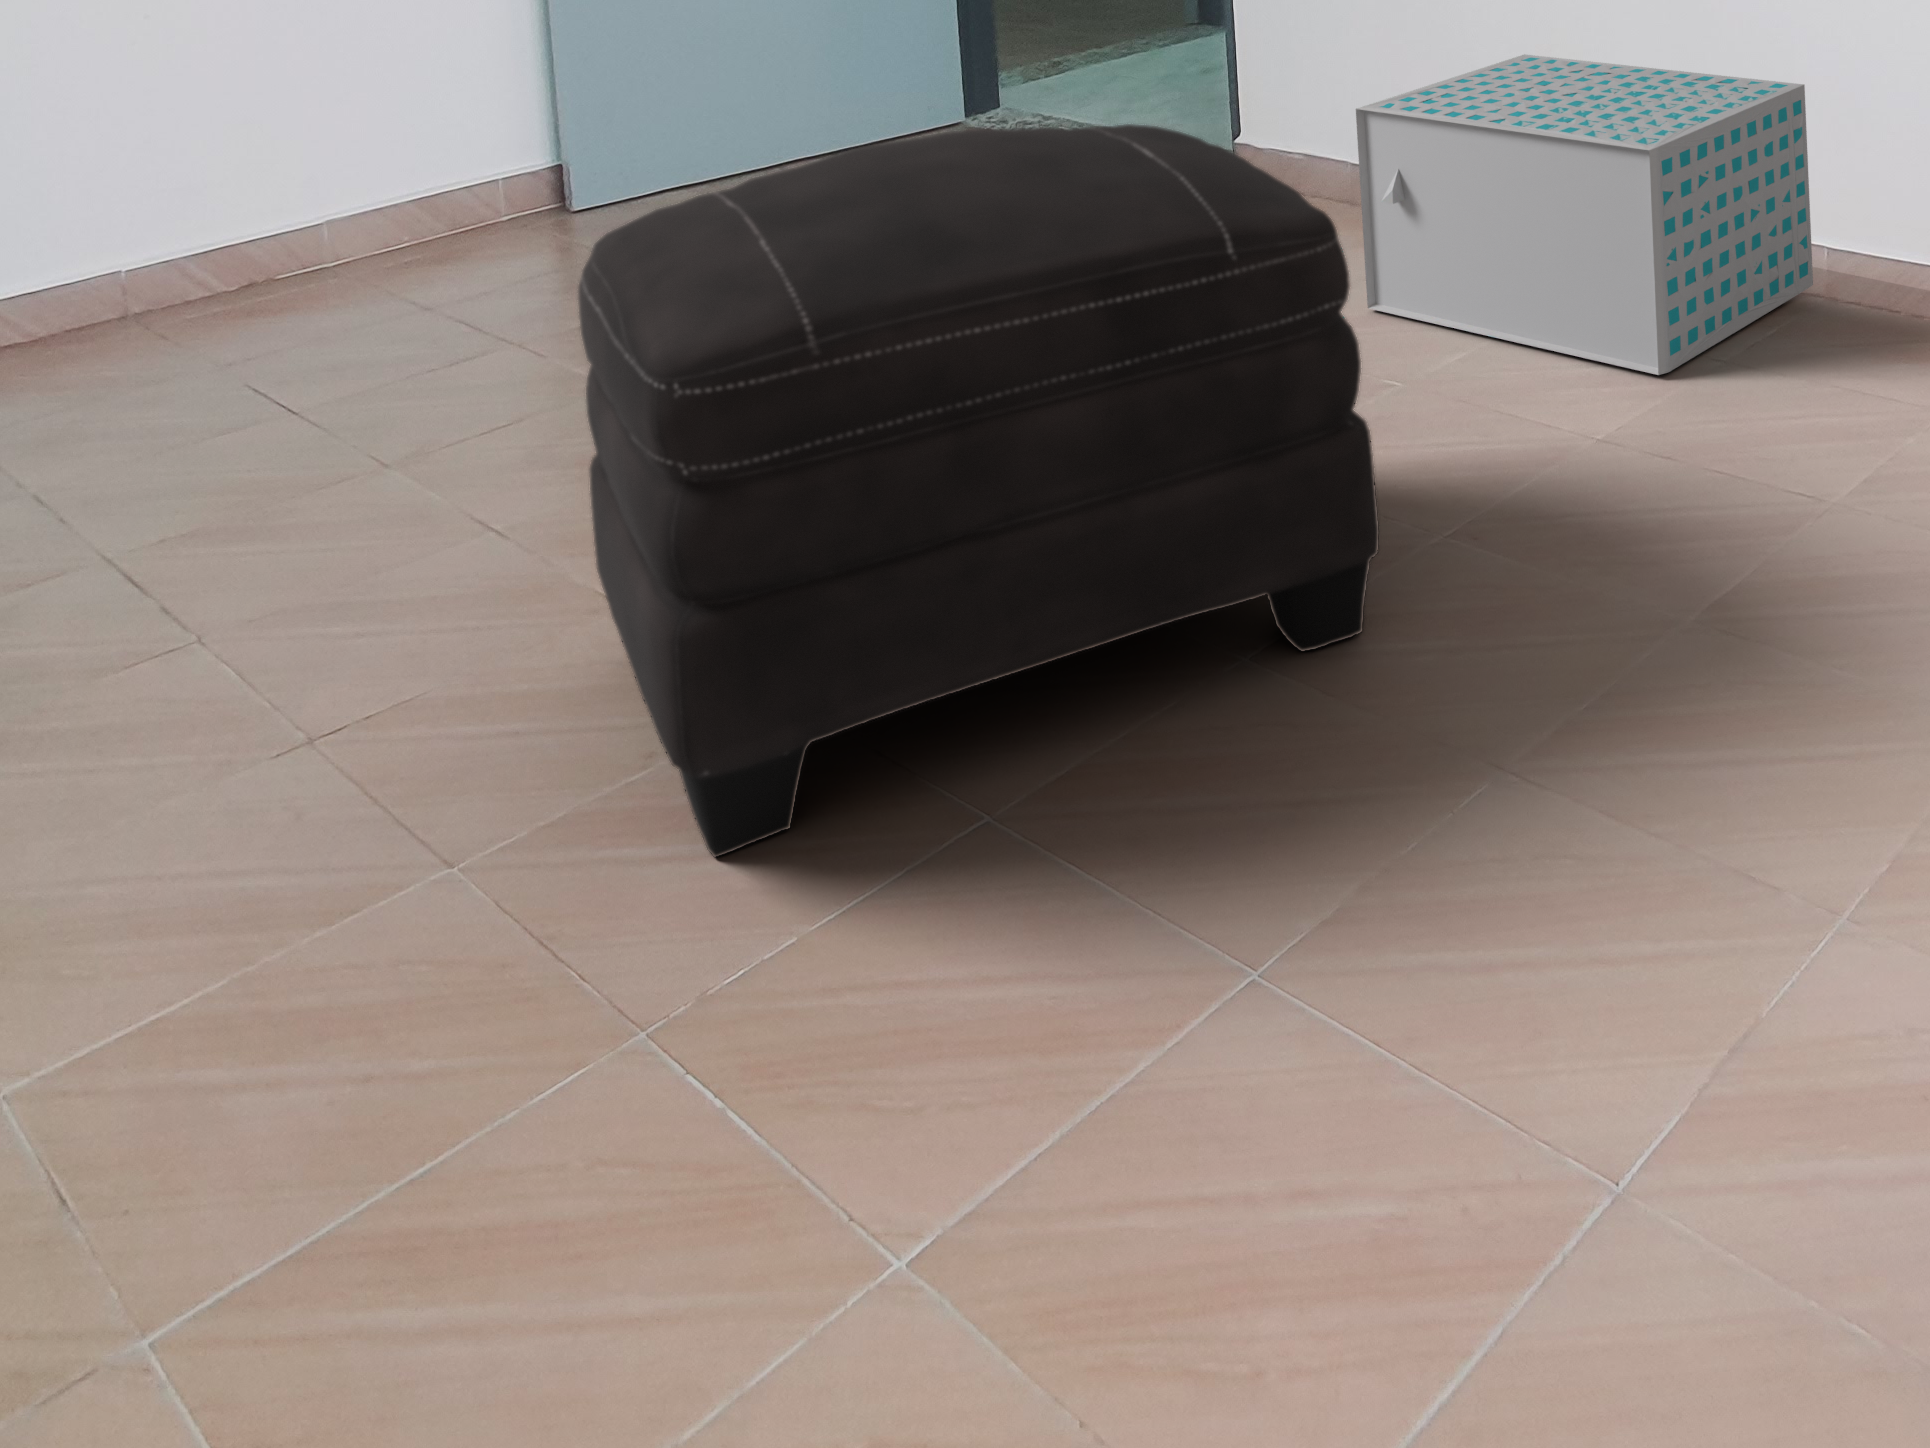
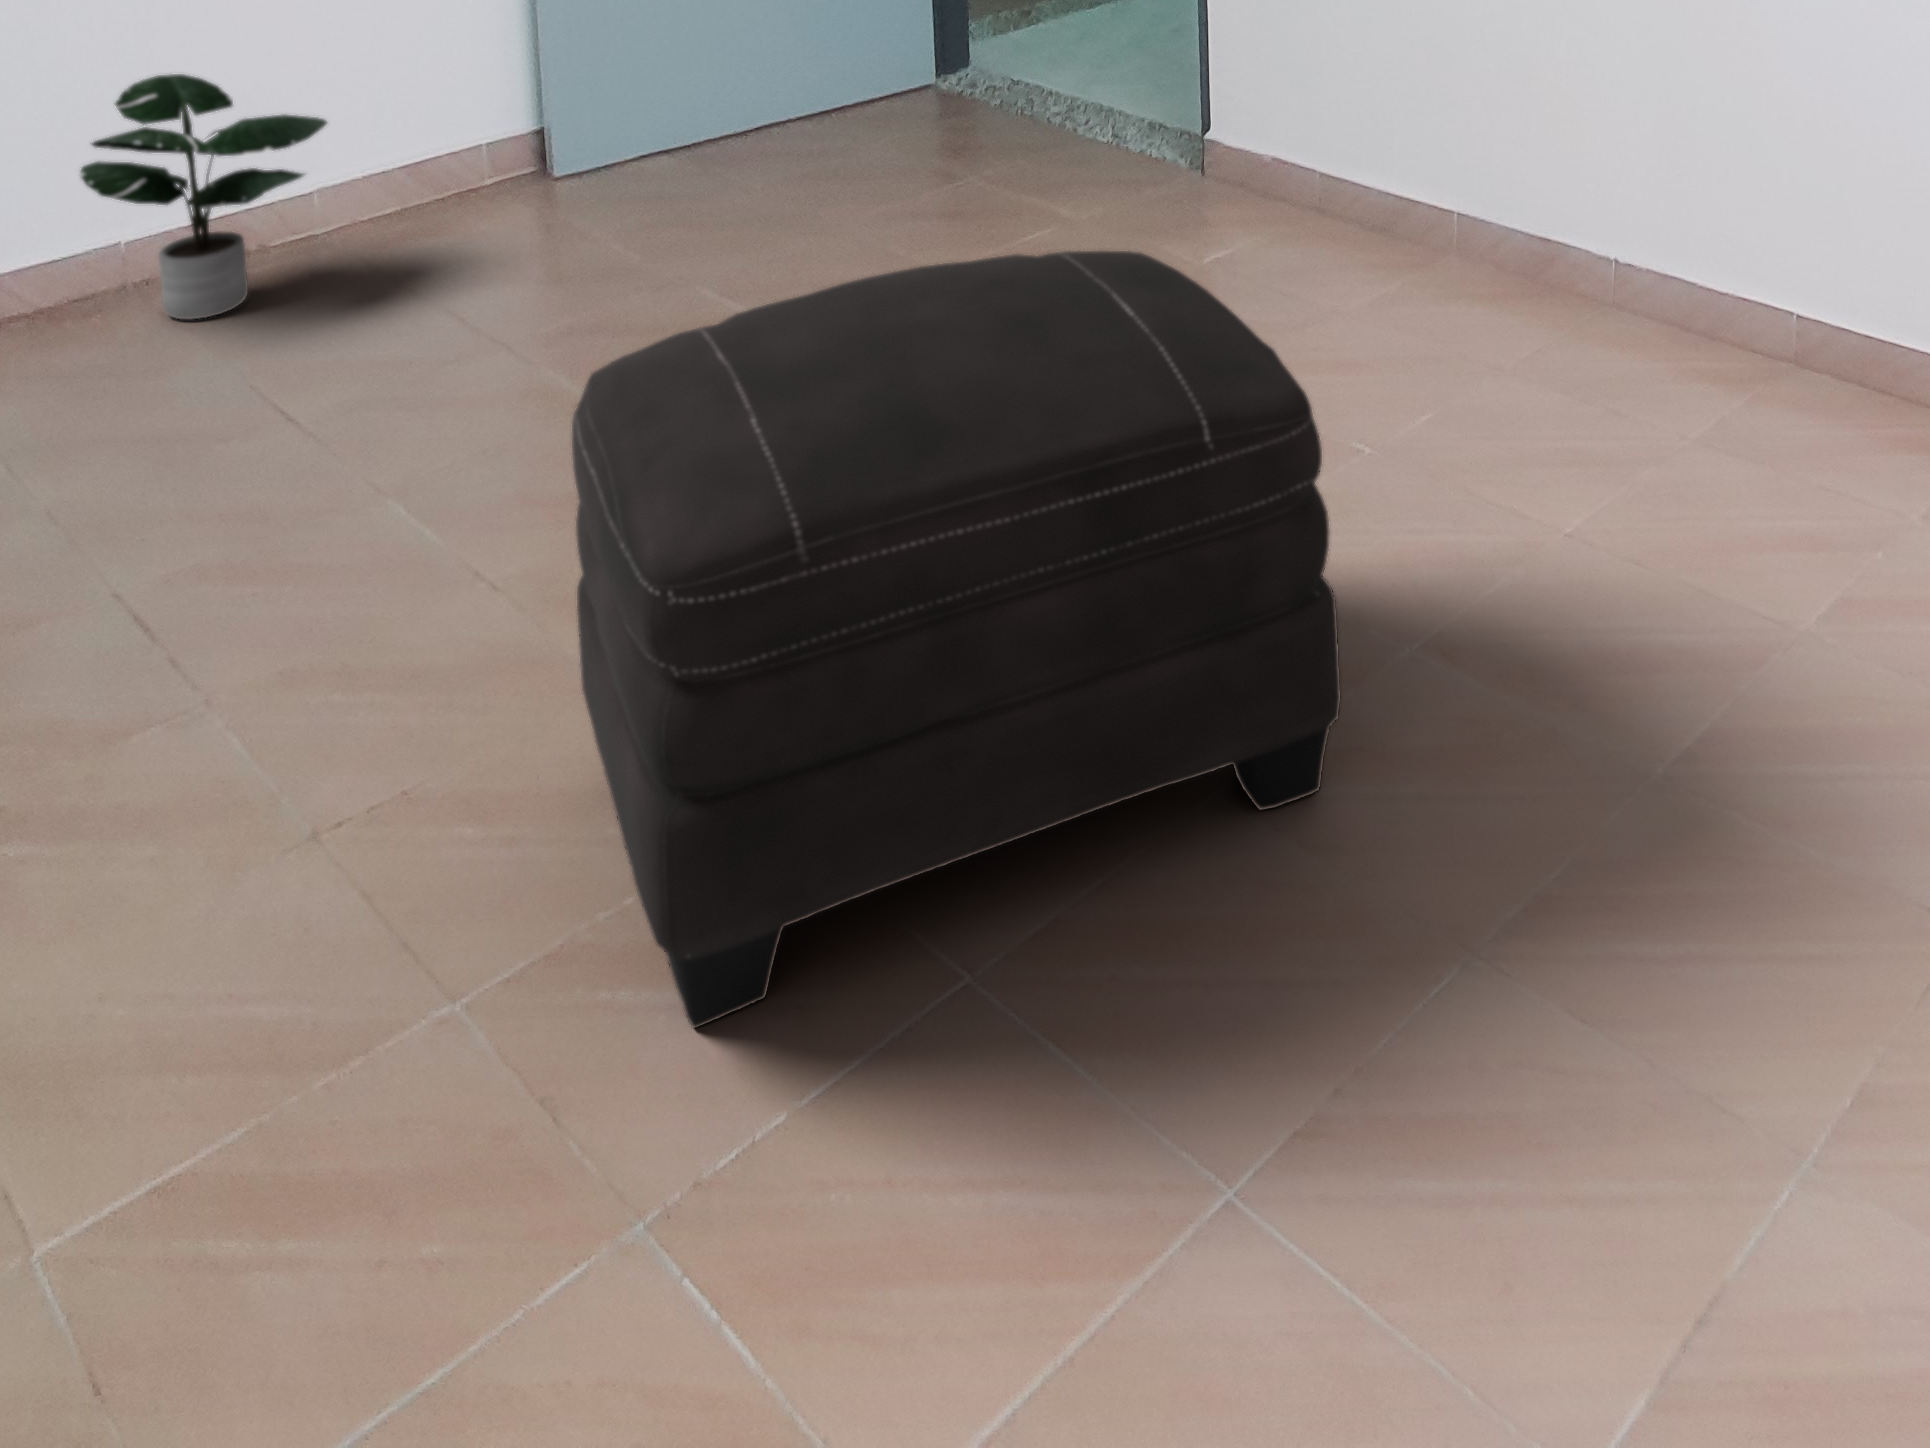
storage box: present [1356,54,1813,375] -> none [1328,99,1778,474]
potted plant: none [78,95,339,338] -> present [80,74,327,320]

